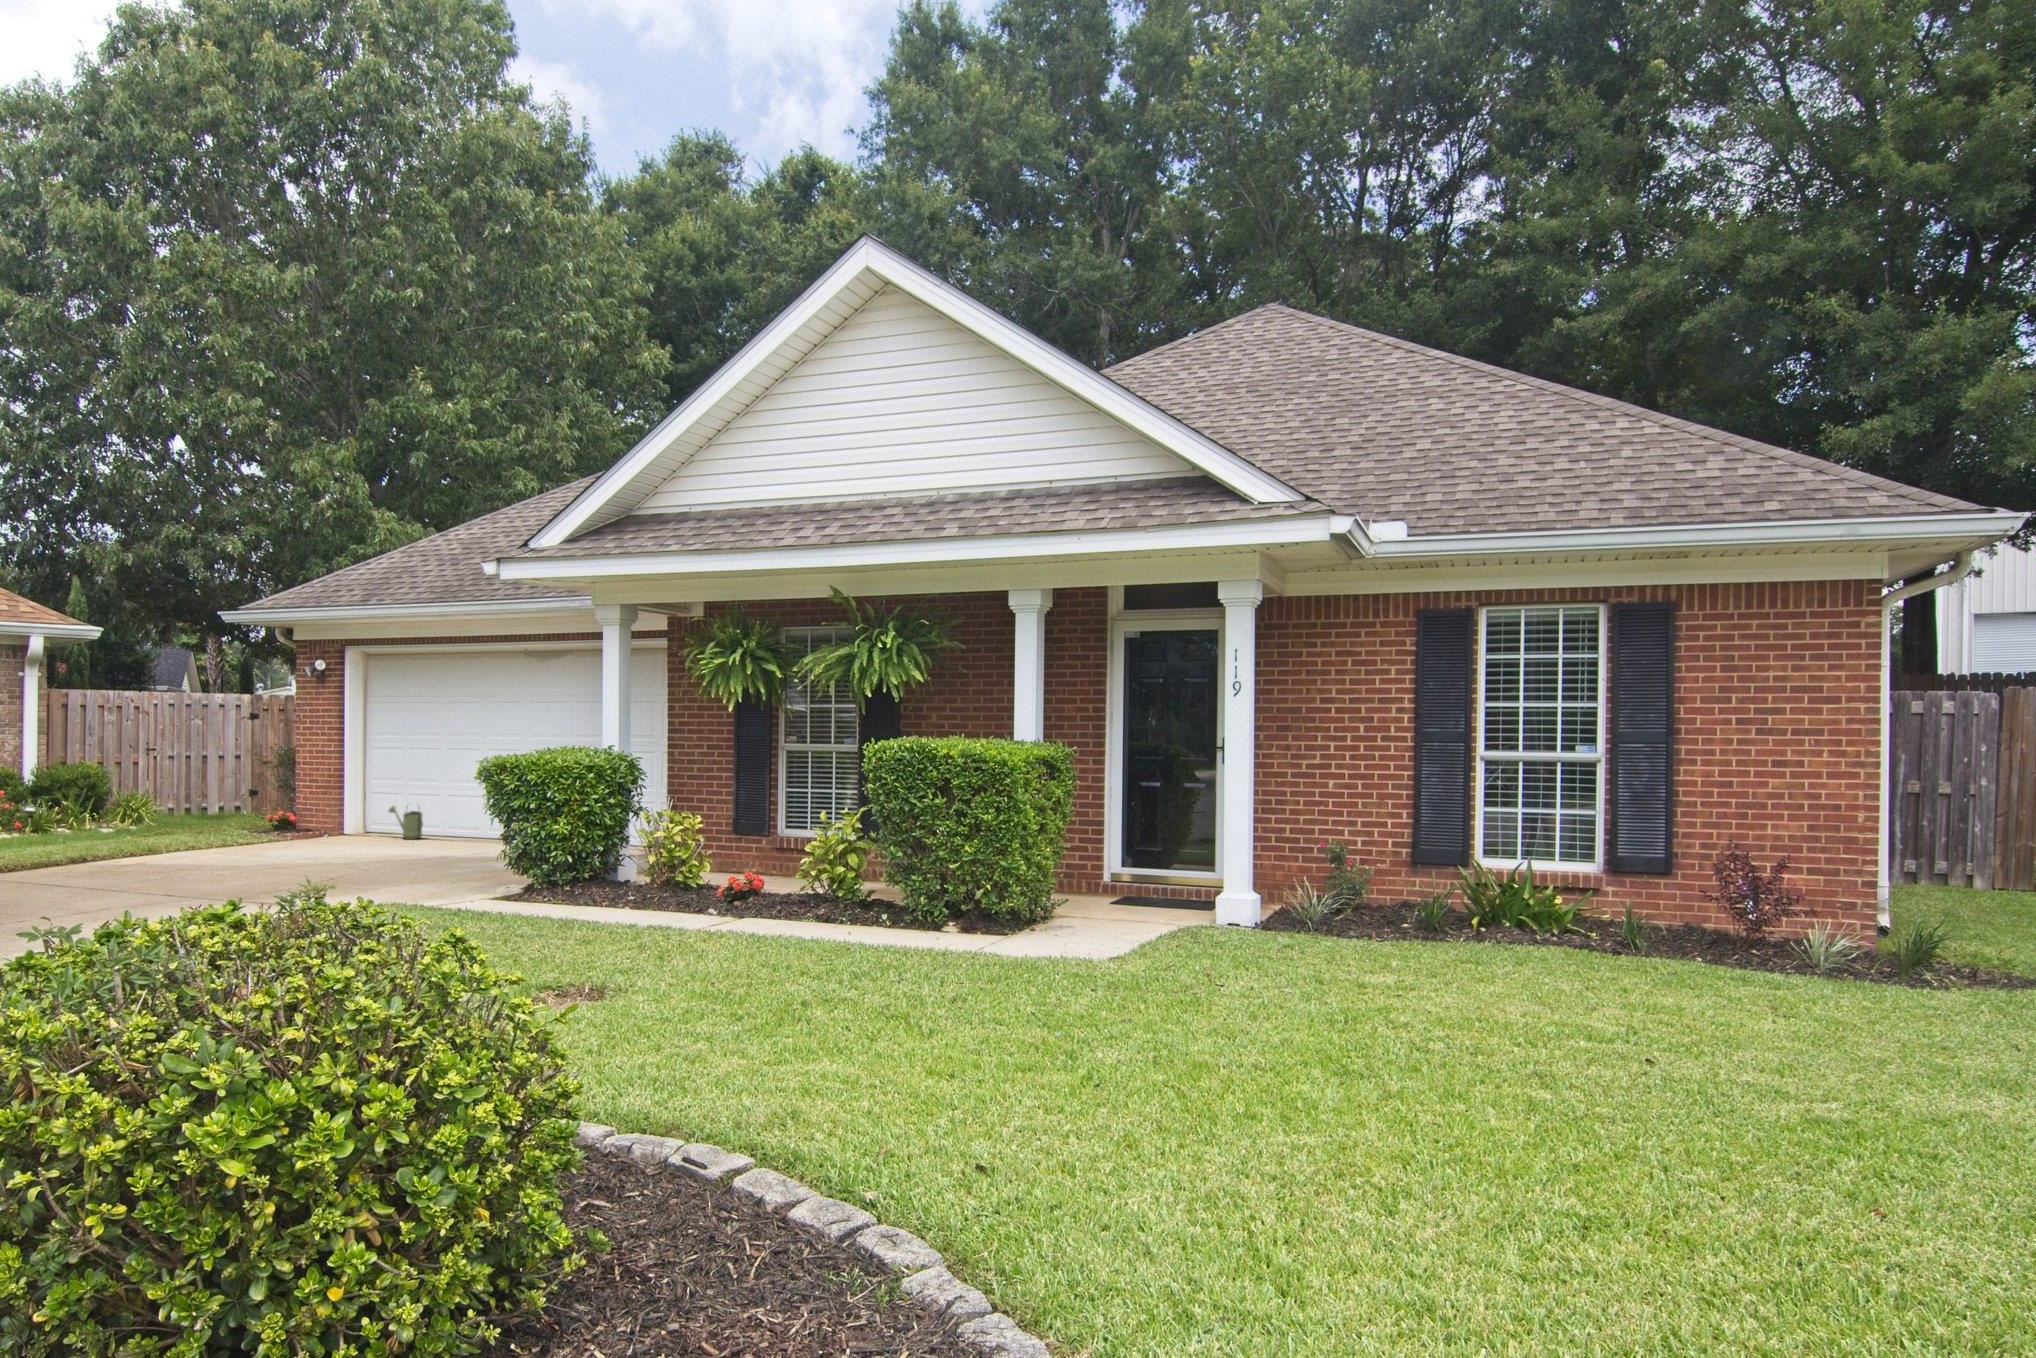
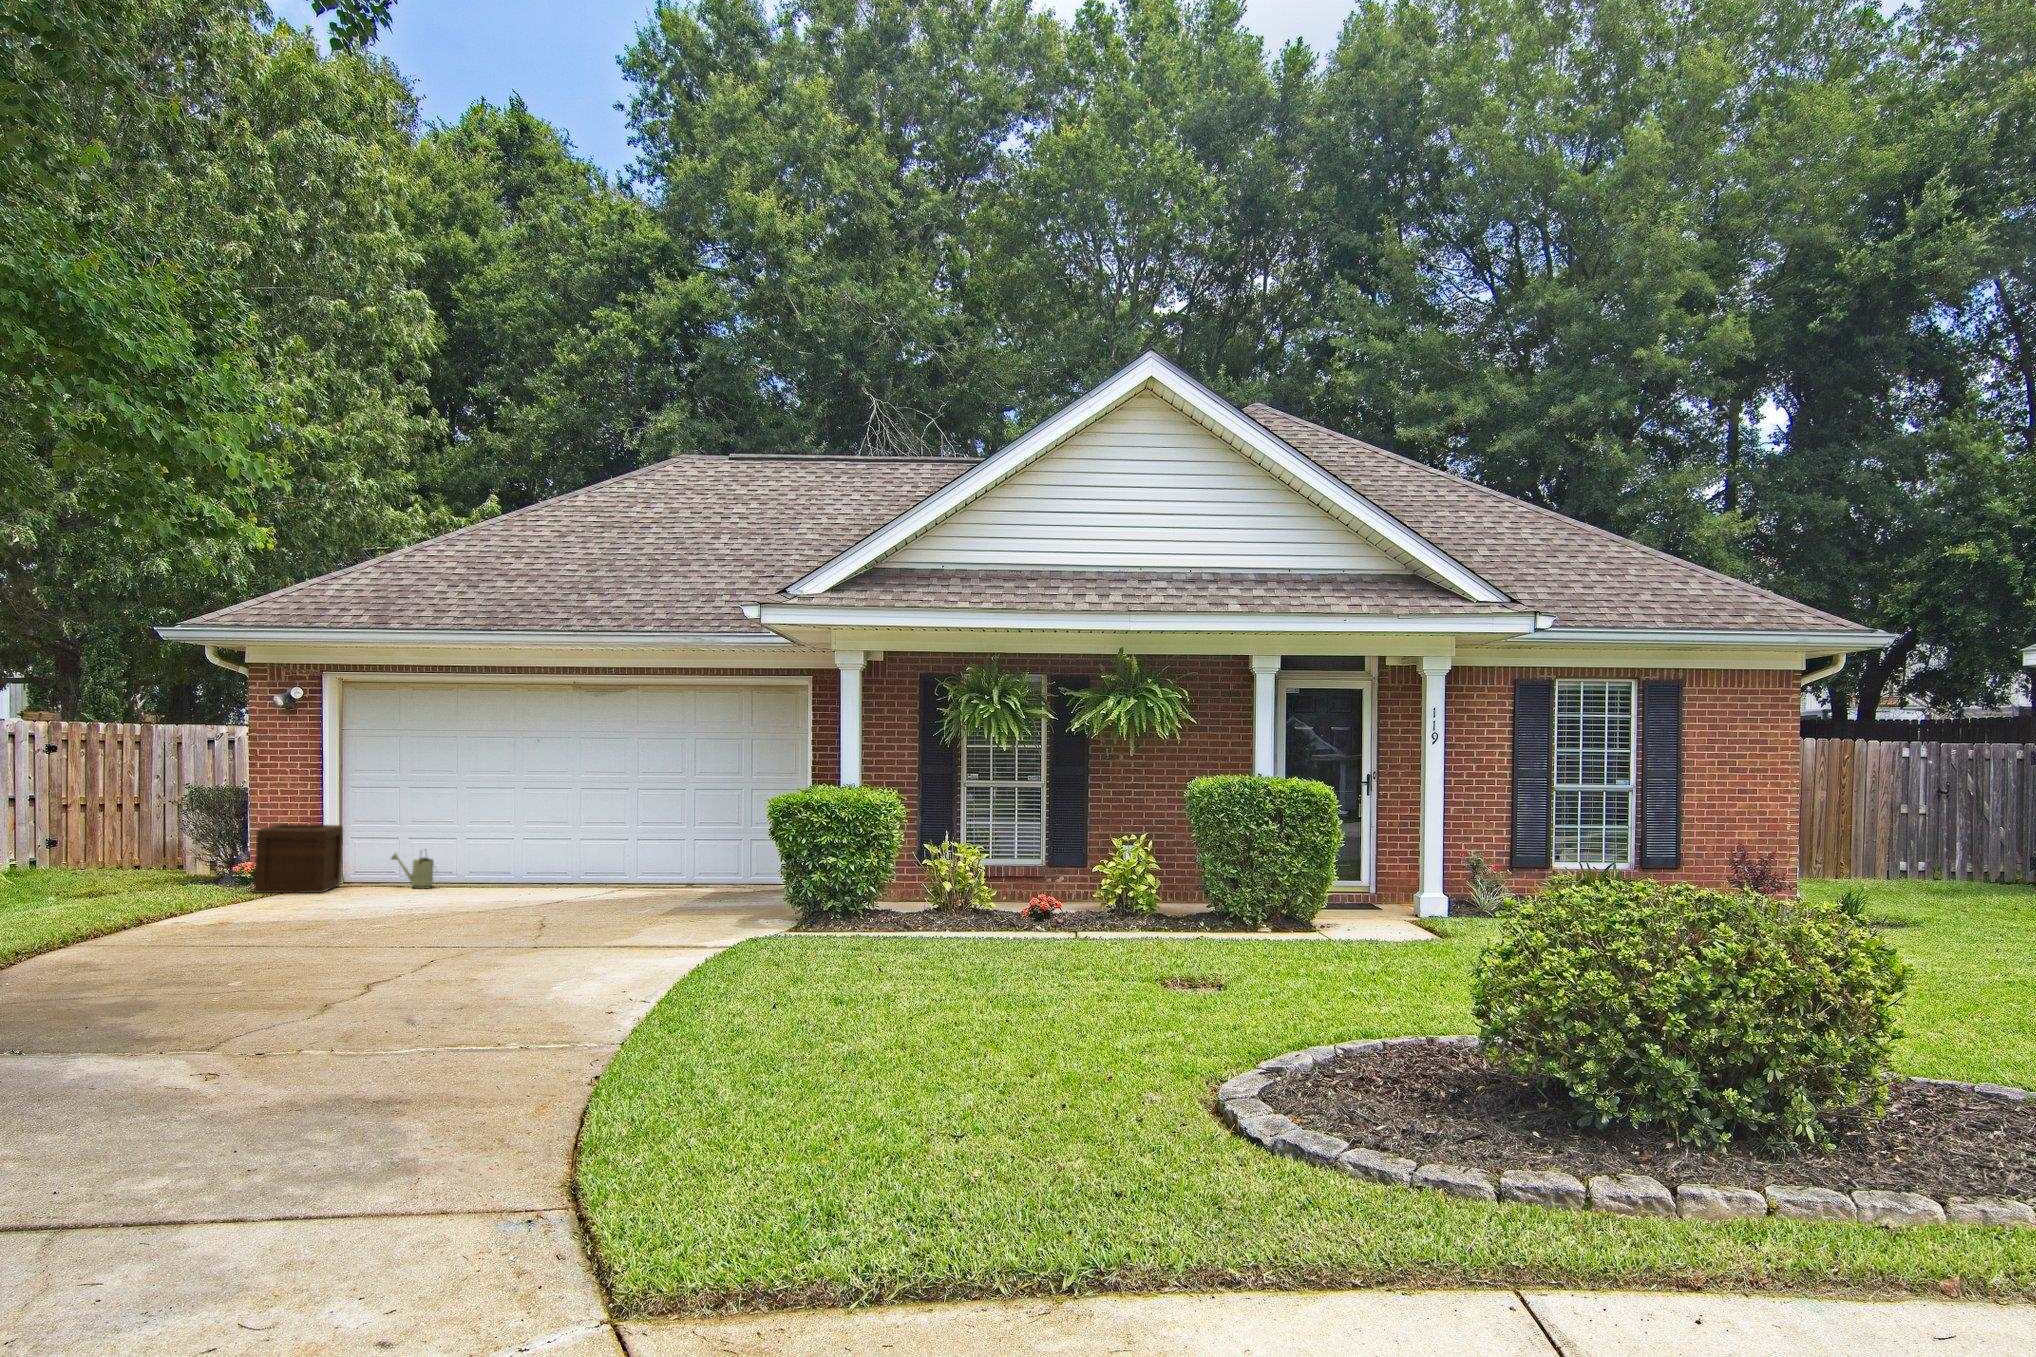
wooden crate: none [270,779,359,840] -> present [254,824,343,893]

